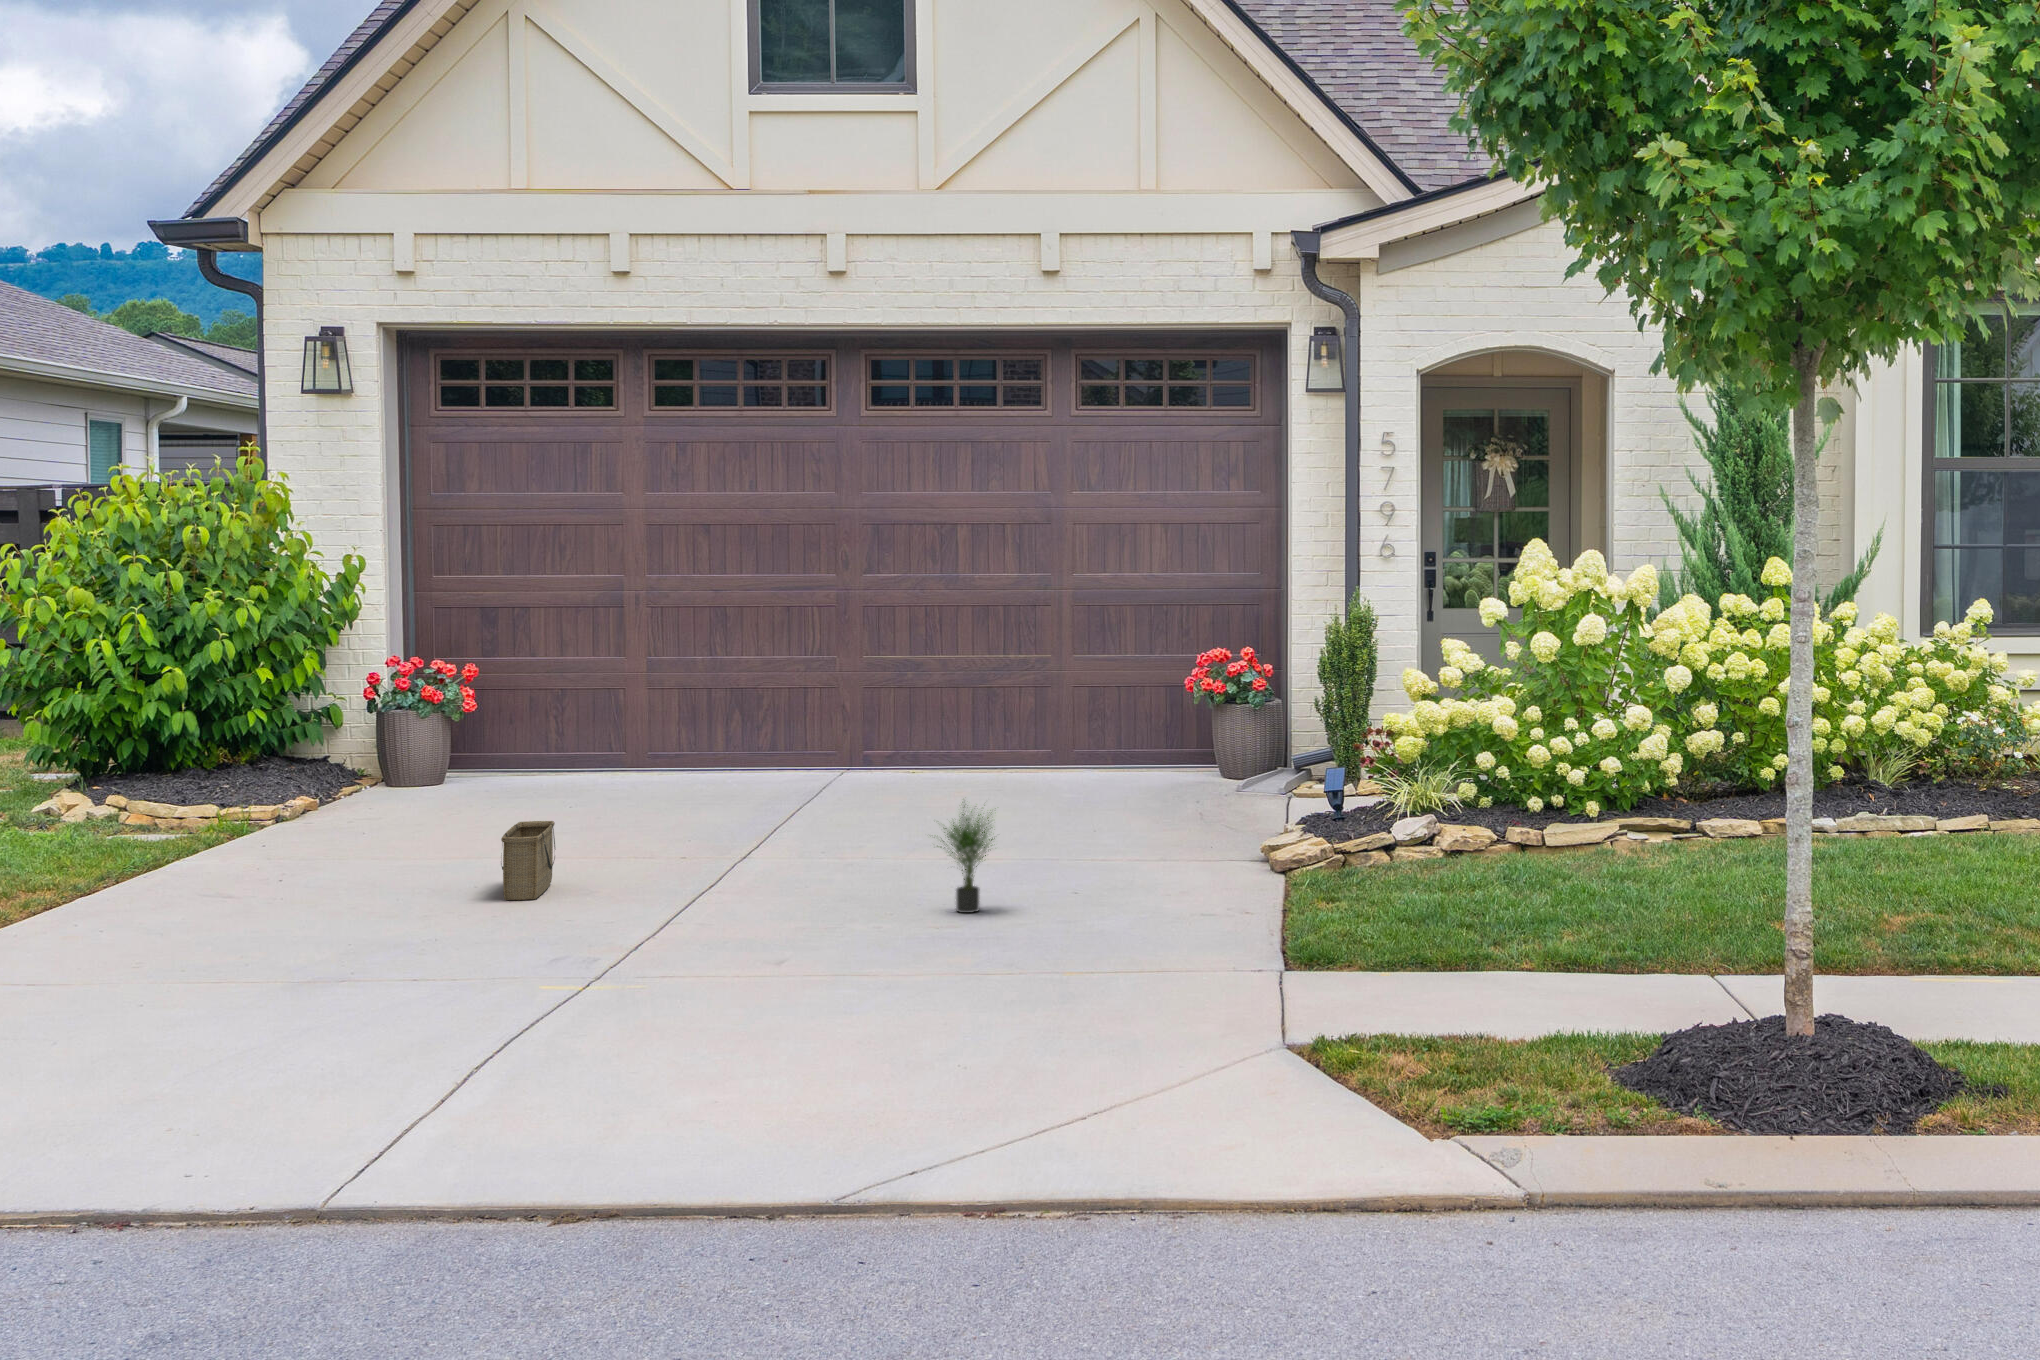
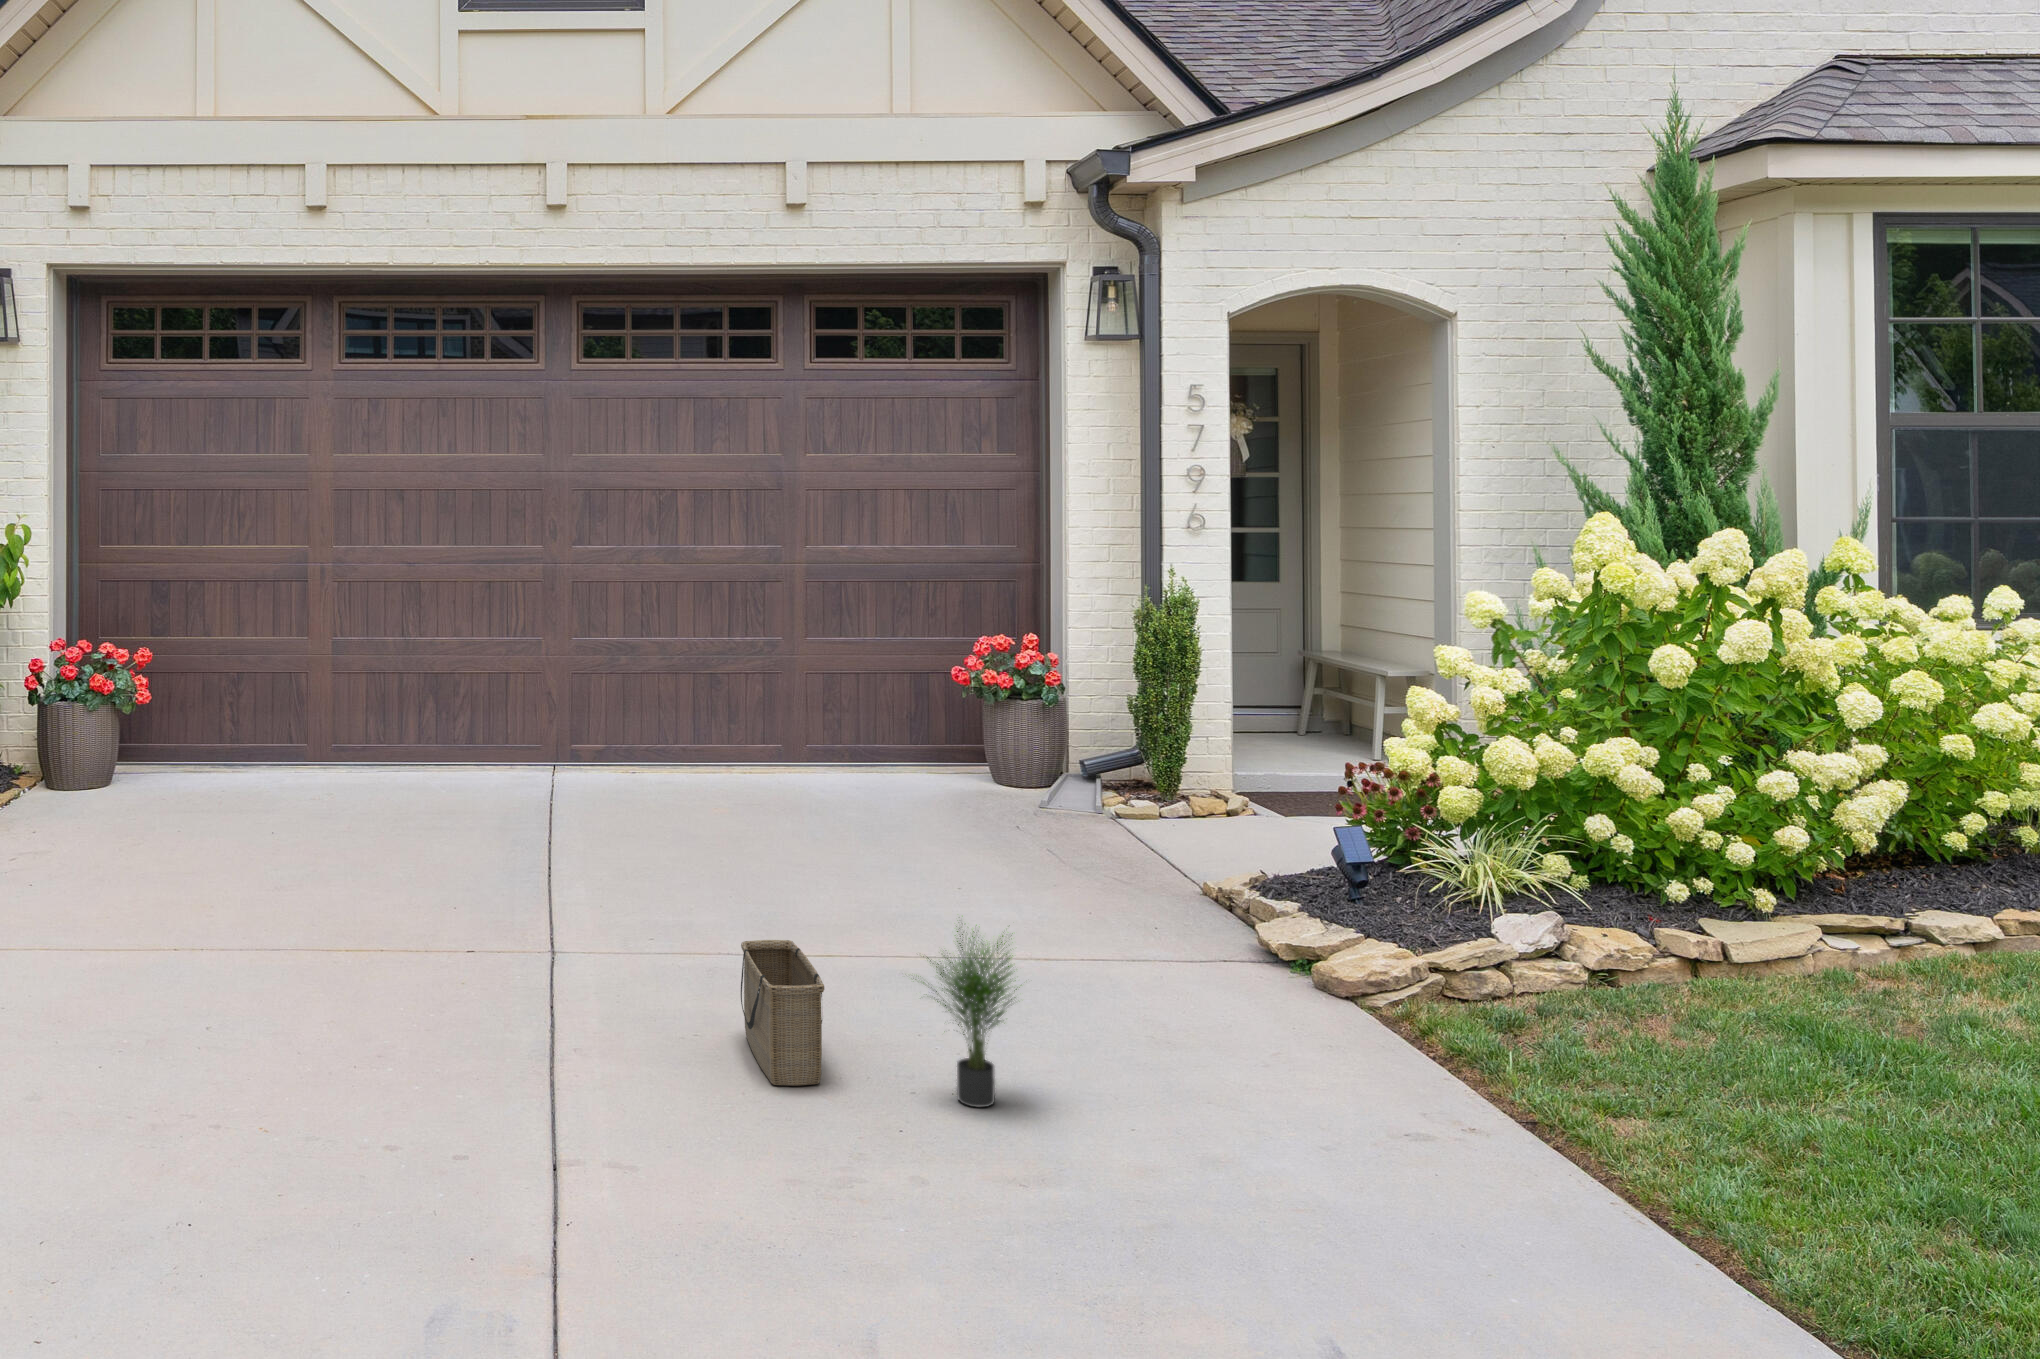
basket: present [501,821,555,900] -> present [741,940,824,1086]

